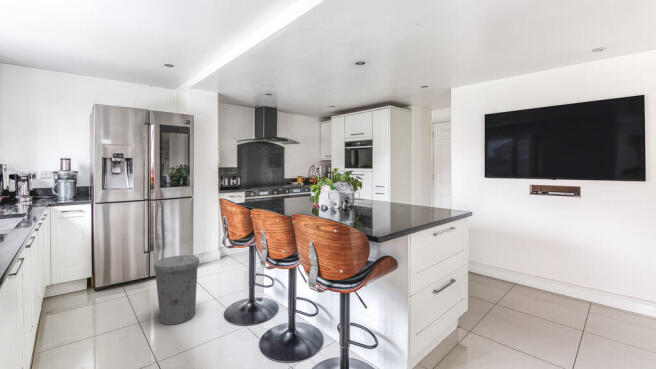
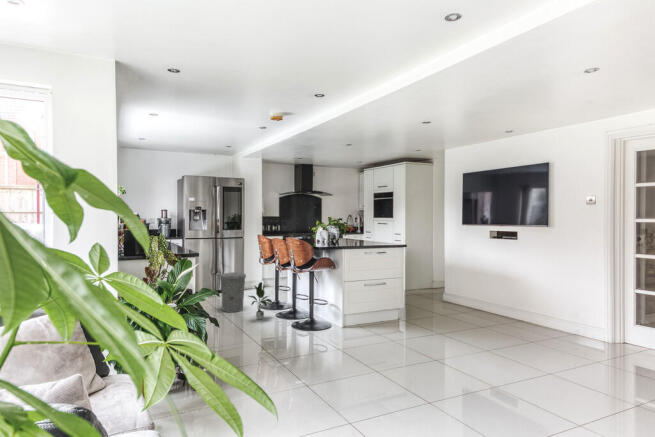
potted plant: none [204,278,250,343] -> present [249,282,273,320]

